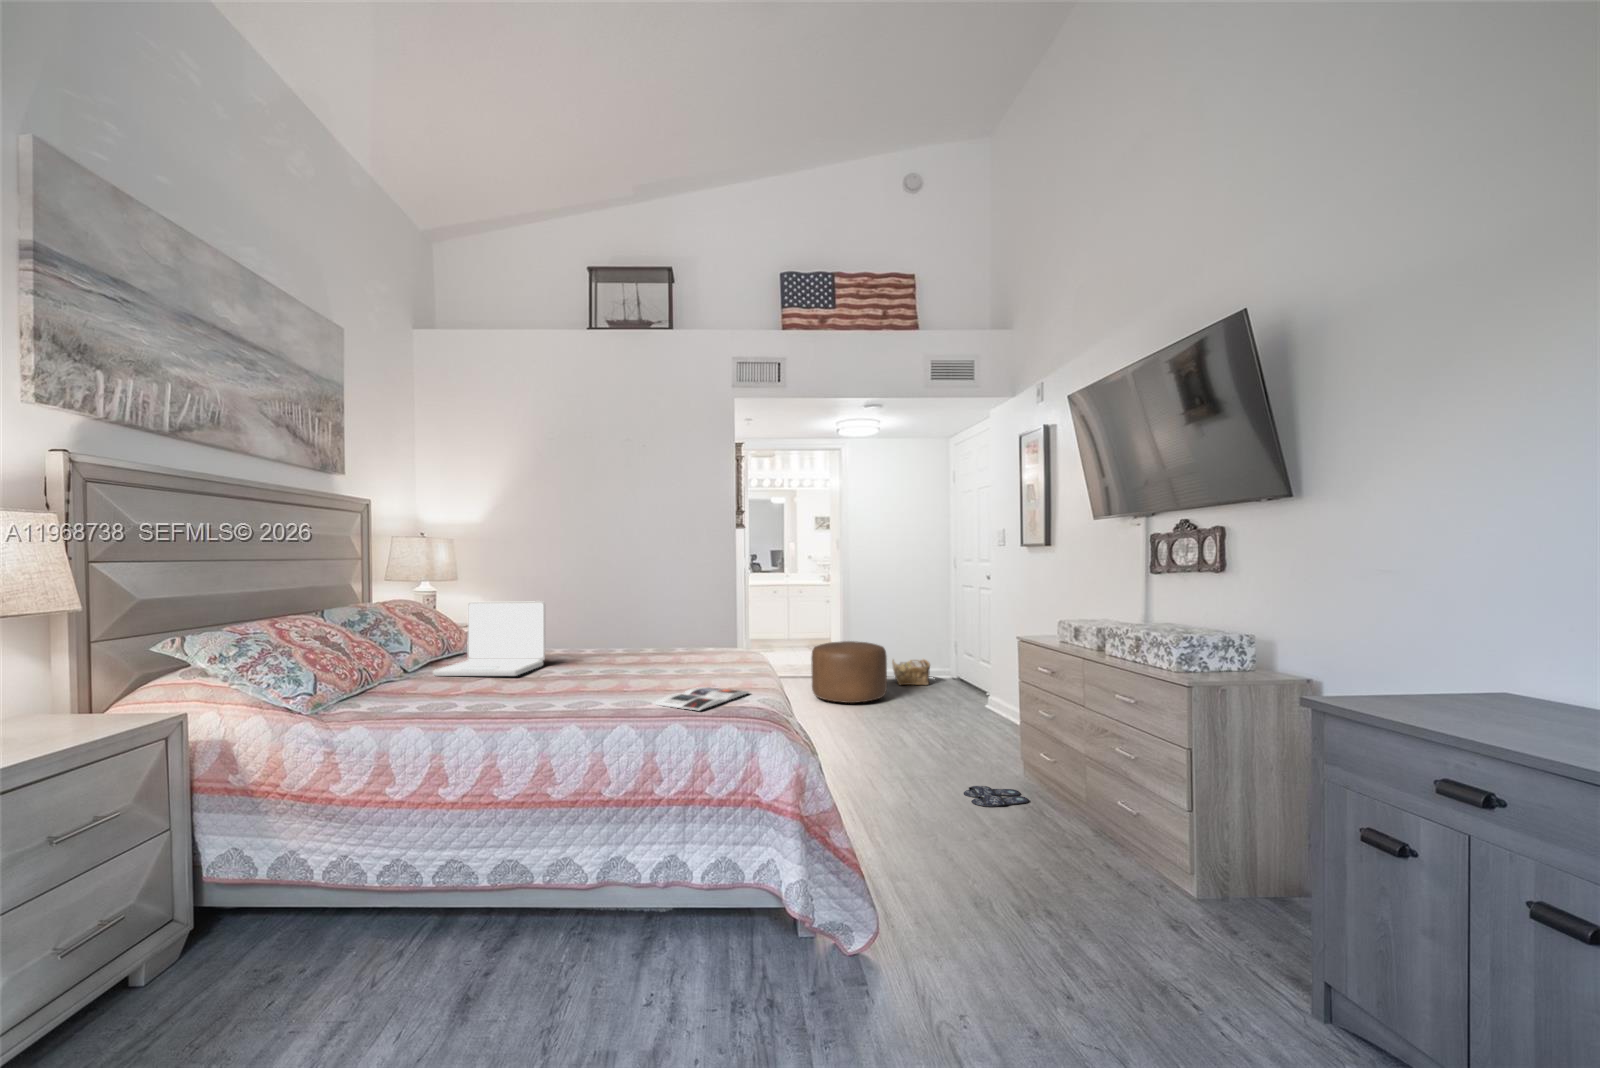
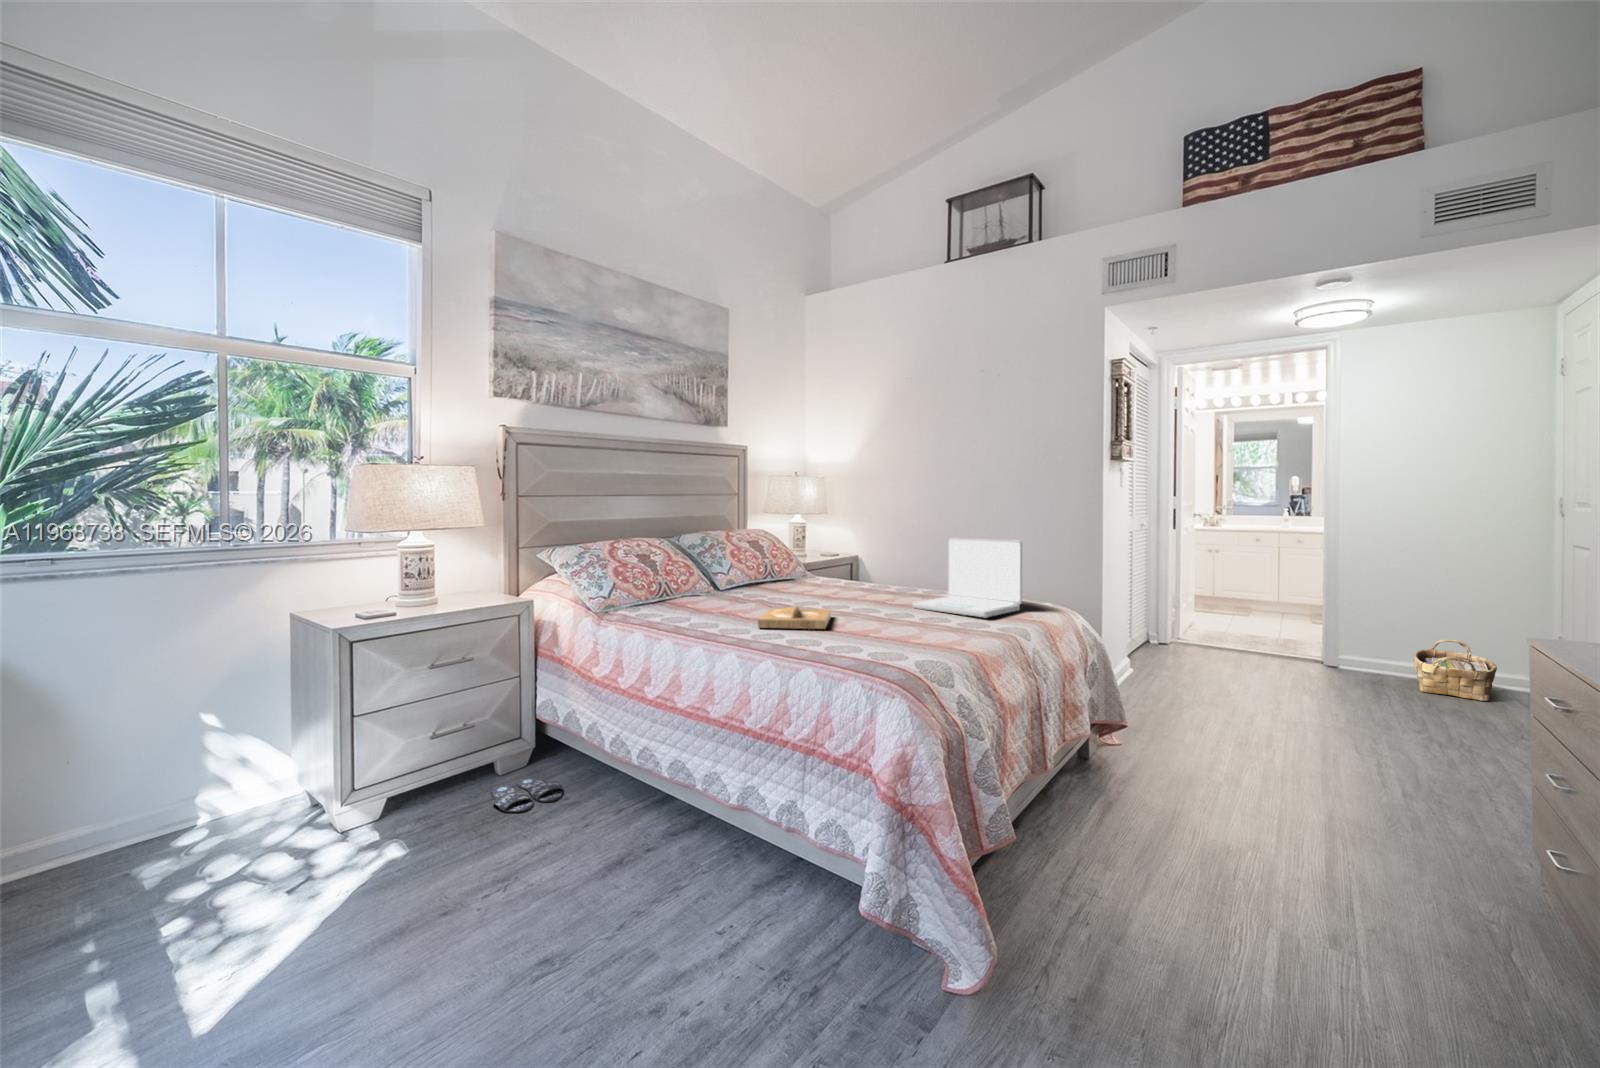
laptop: present [433,601,545,676] -> present [913,539,1022,617]
ottoman: present [811,641,887,703] -> none [1240,614,1377,704]
tray: none [537,676,624,703] -> present [758,607,831,629]
magazine: present [654,687,749,710] -> none [828,634,945,657]
slippers: present [964,786,1029,807] -> present [491,777,563,812]

